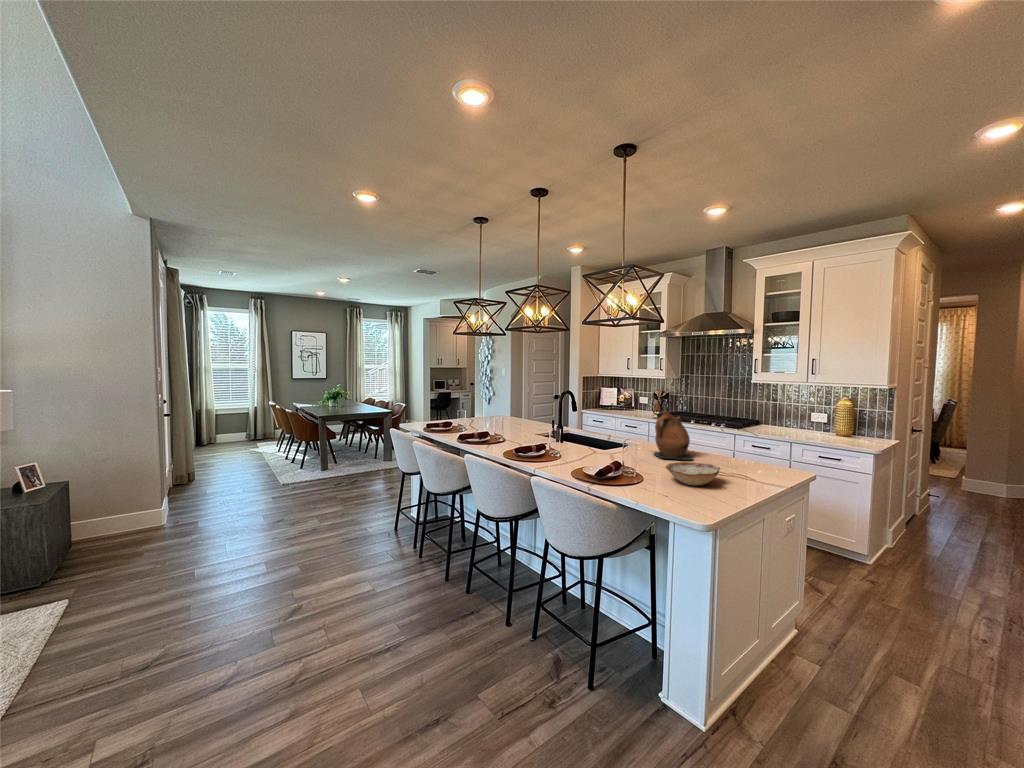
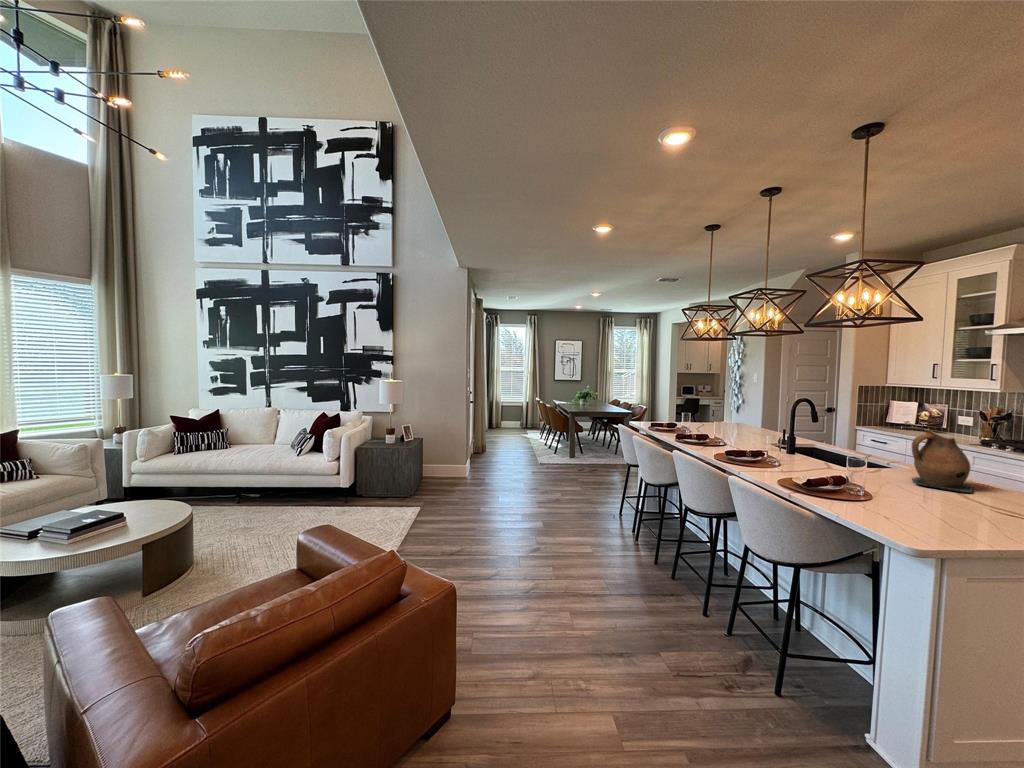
bowl: present [666,462,720,486] -> none [897,486,982,516]

